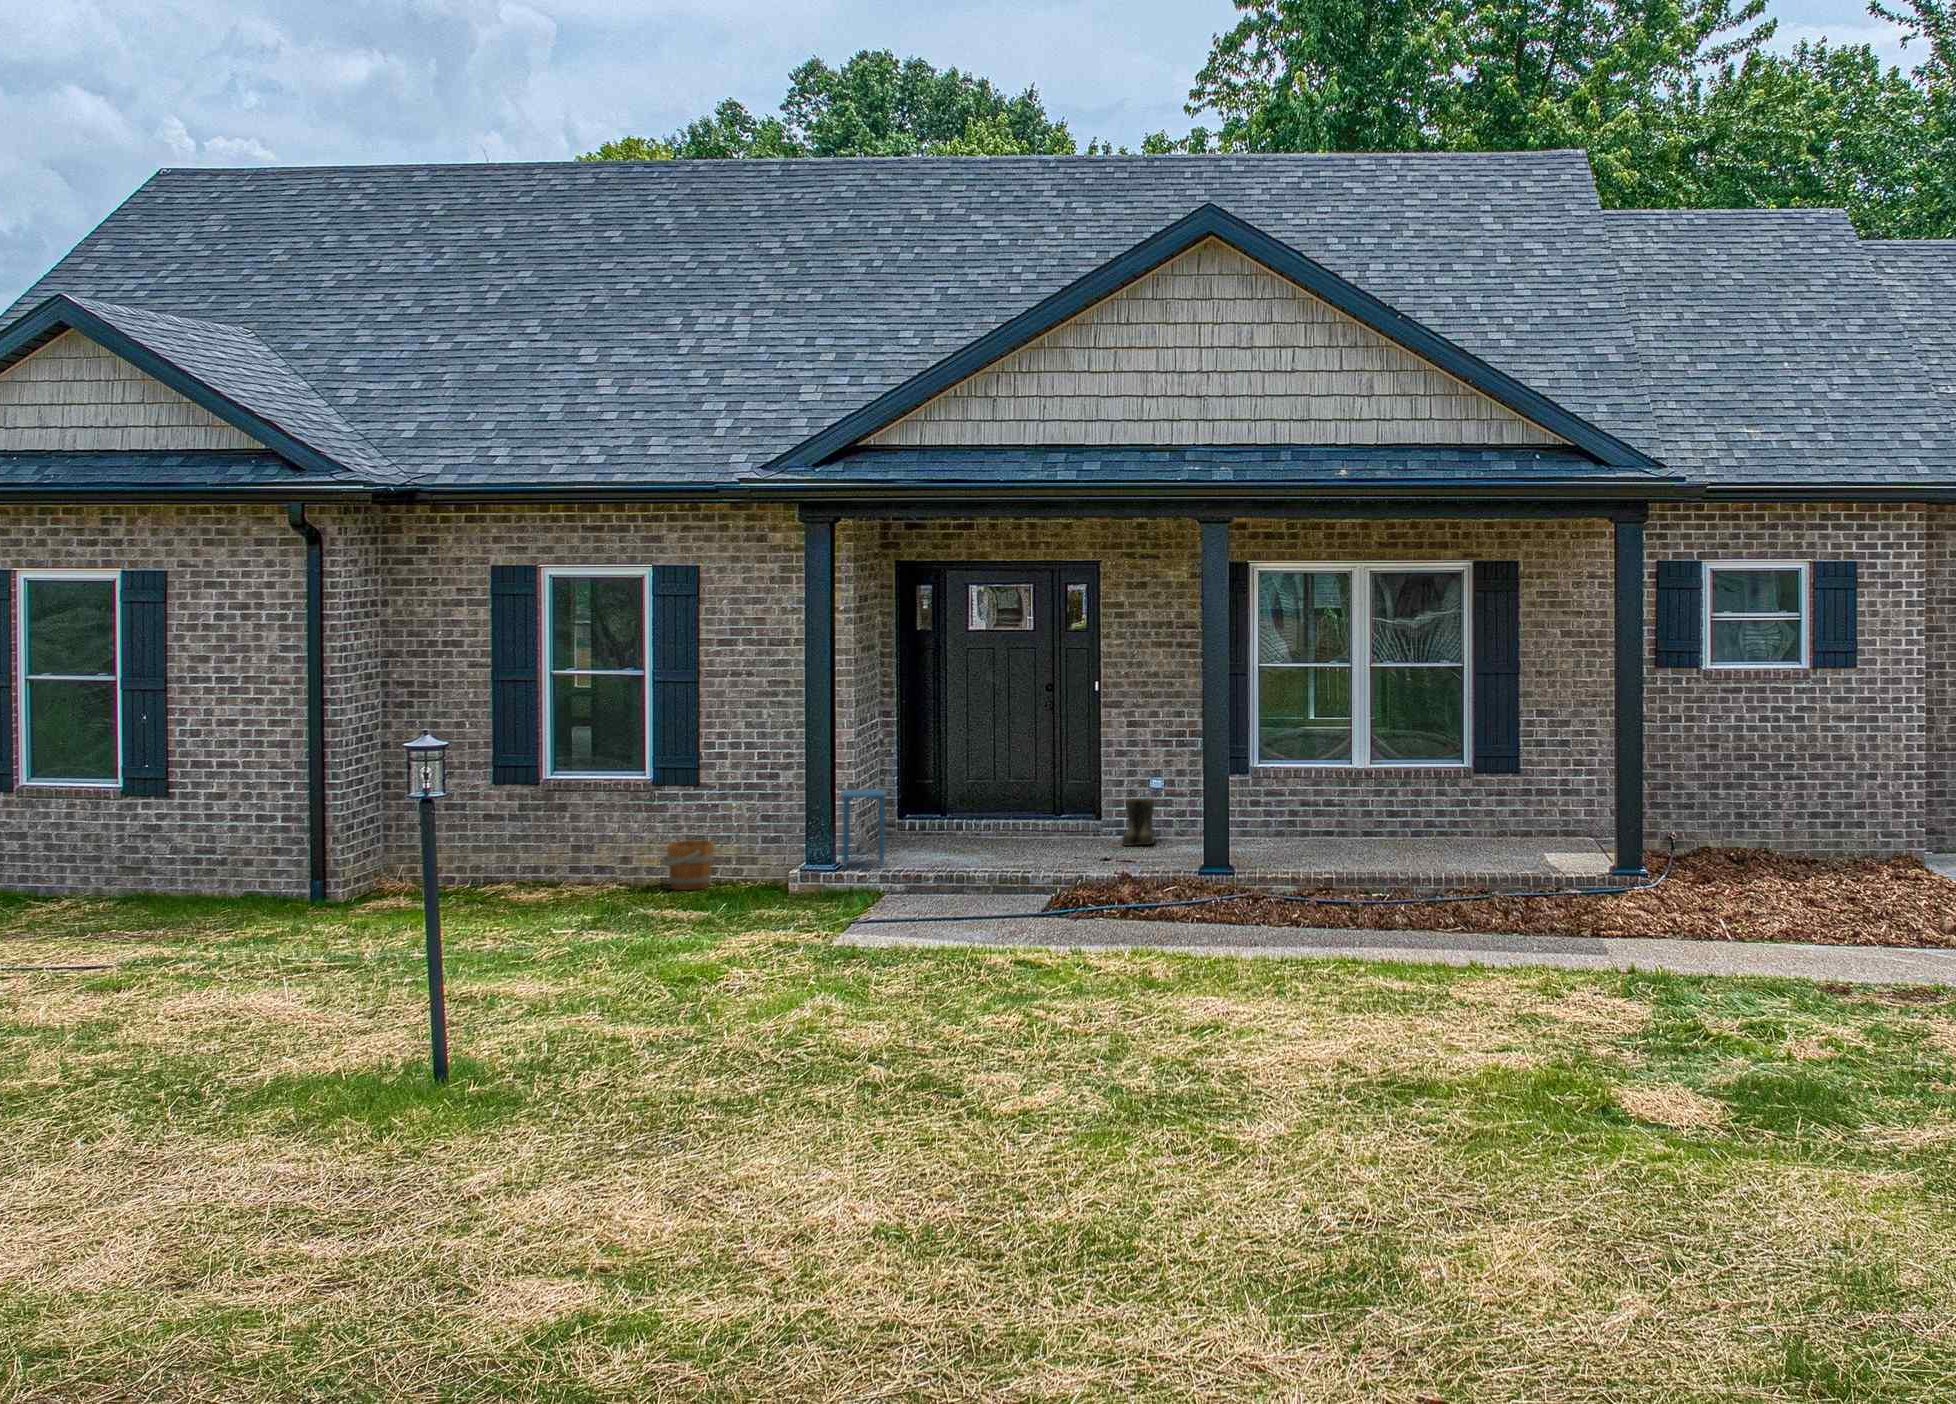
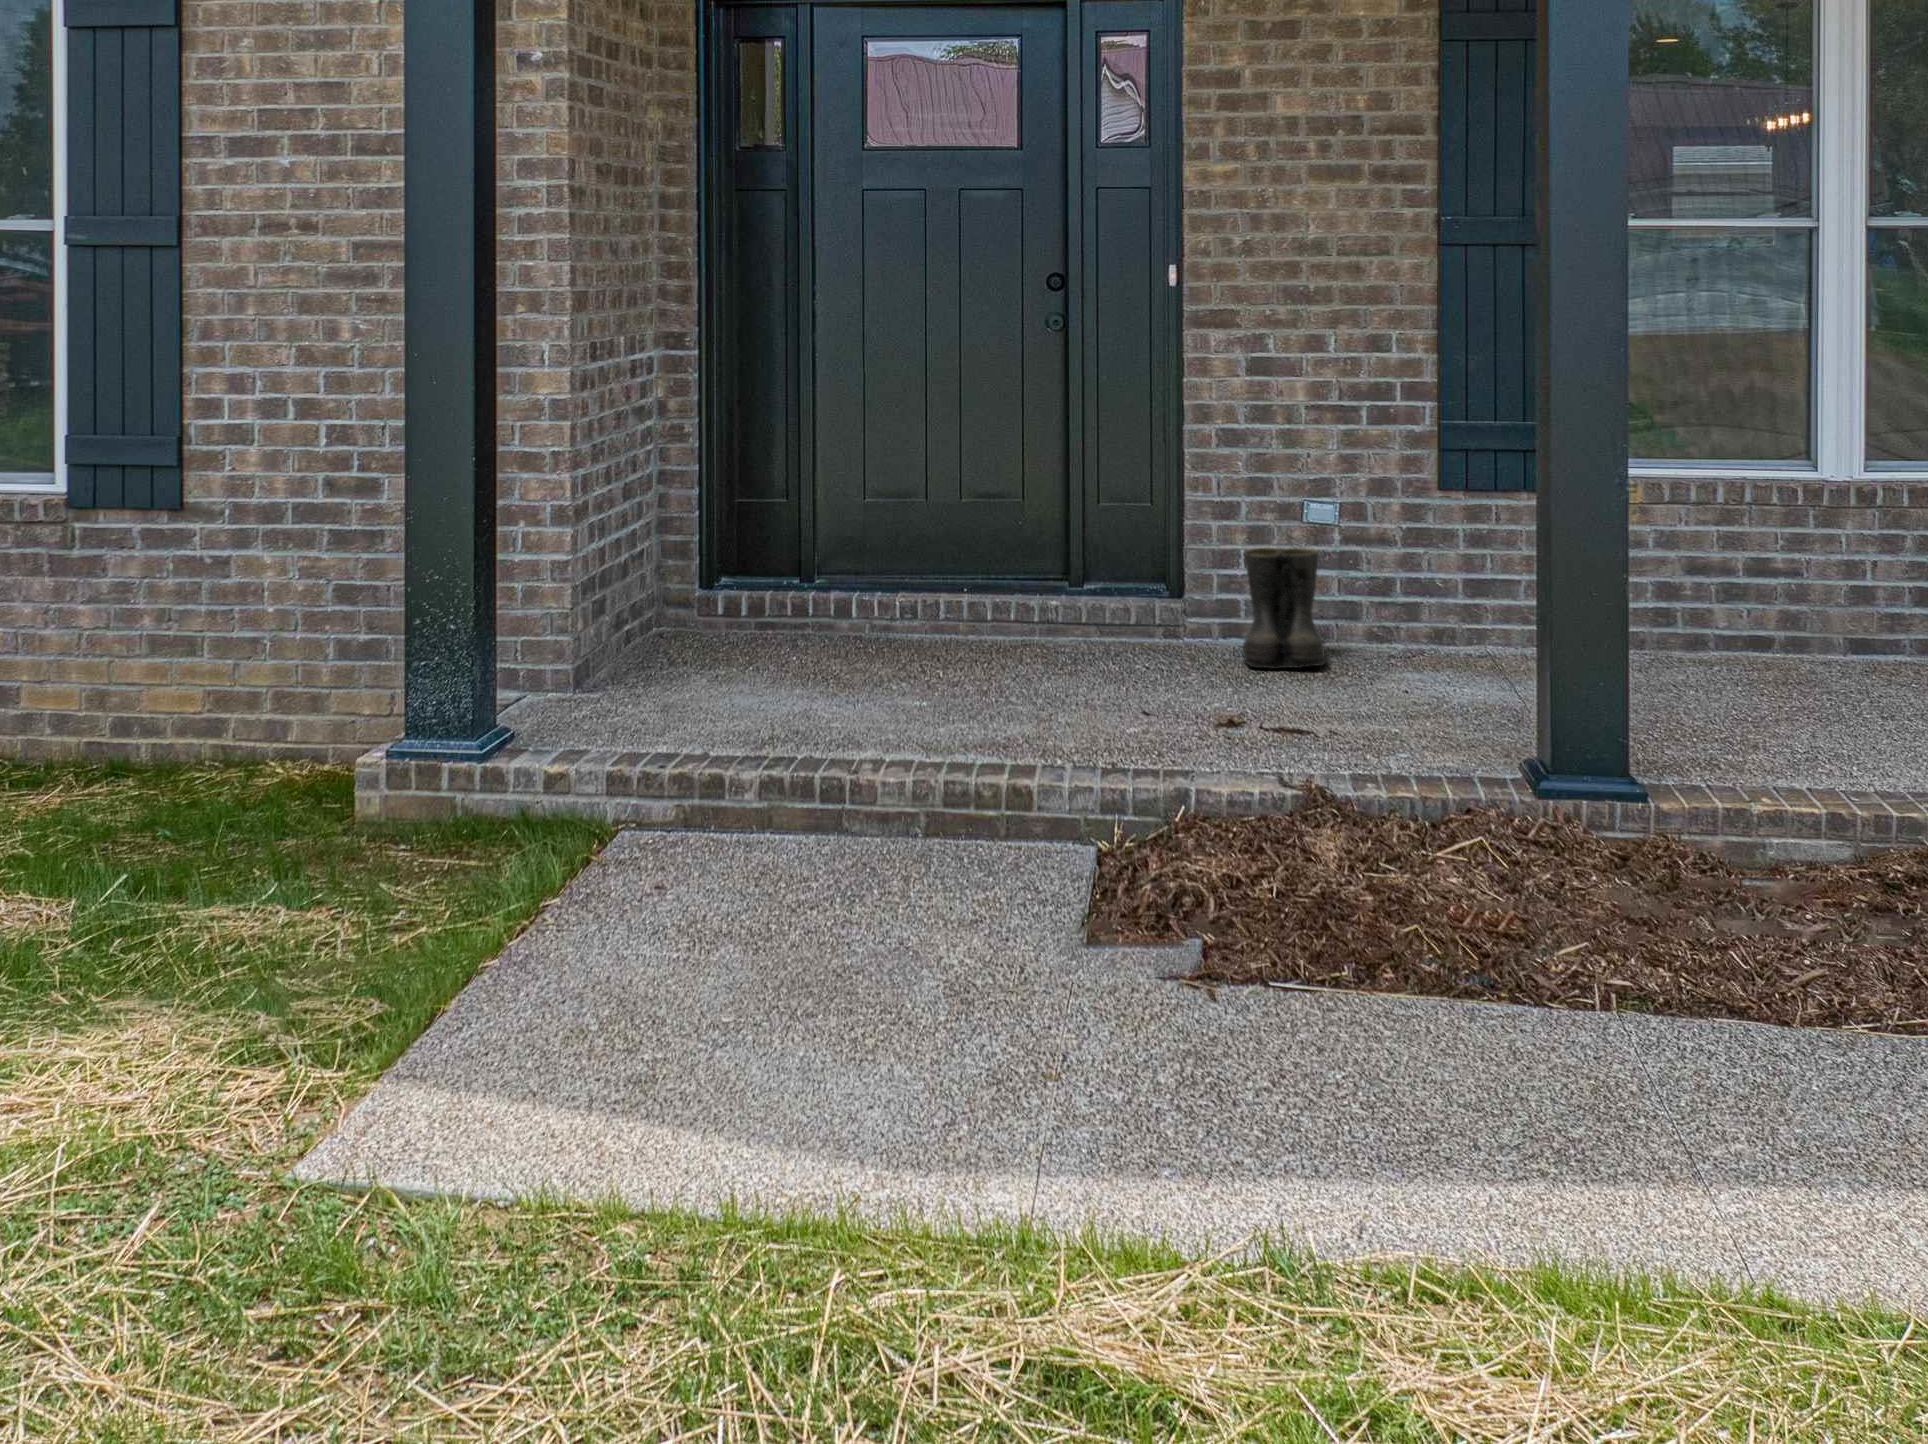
side table: present [840,789,888,867] -> none [500,523,642,737]
bucket: present [662,841,714,890] -> none [69,644,214,778]

